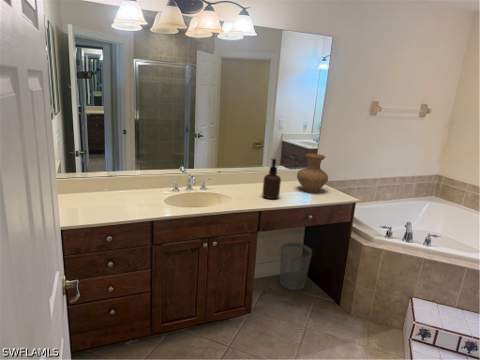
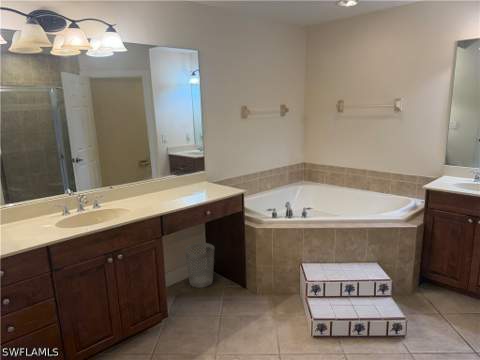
vase: present [297,153,328,192] -> none [188,157,217,192]
soap dispenser: present [262,159,281,199] -> none [158,165,175,203]

